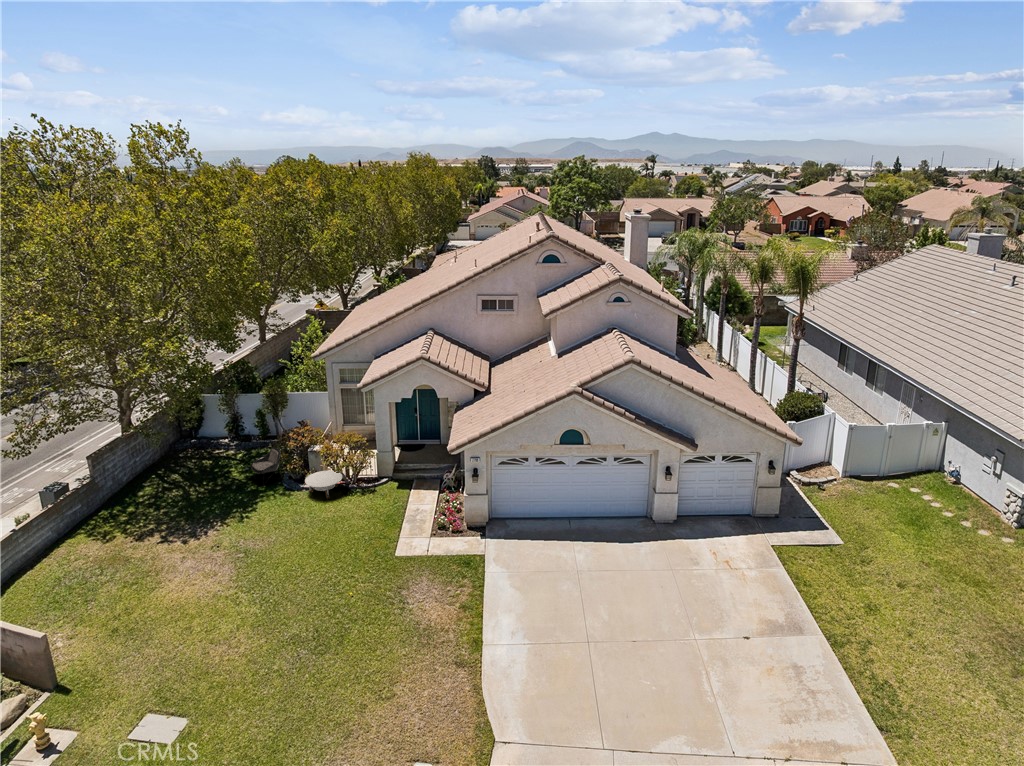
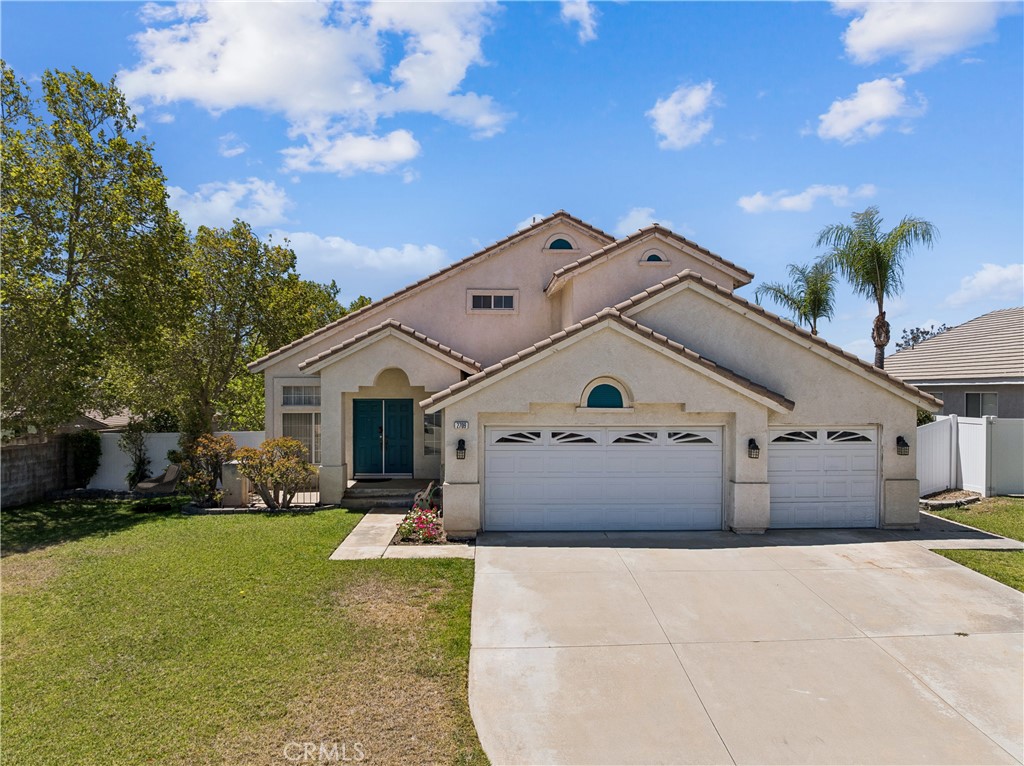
round table: present [305,471,342,499] -> none [208,490,266,521]

